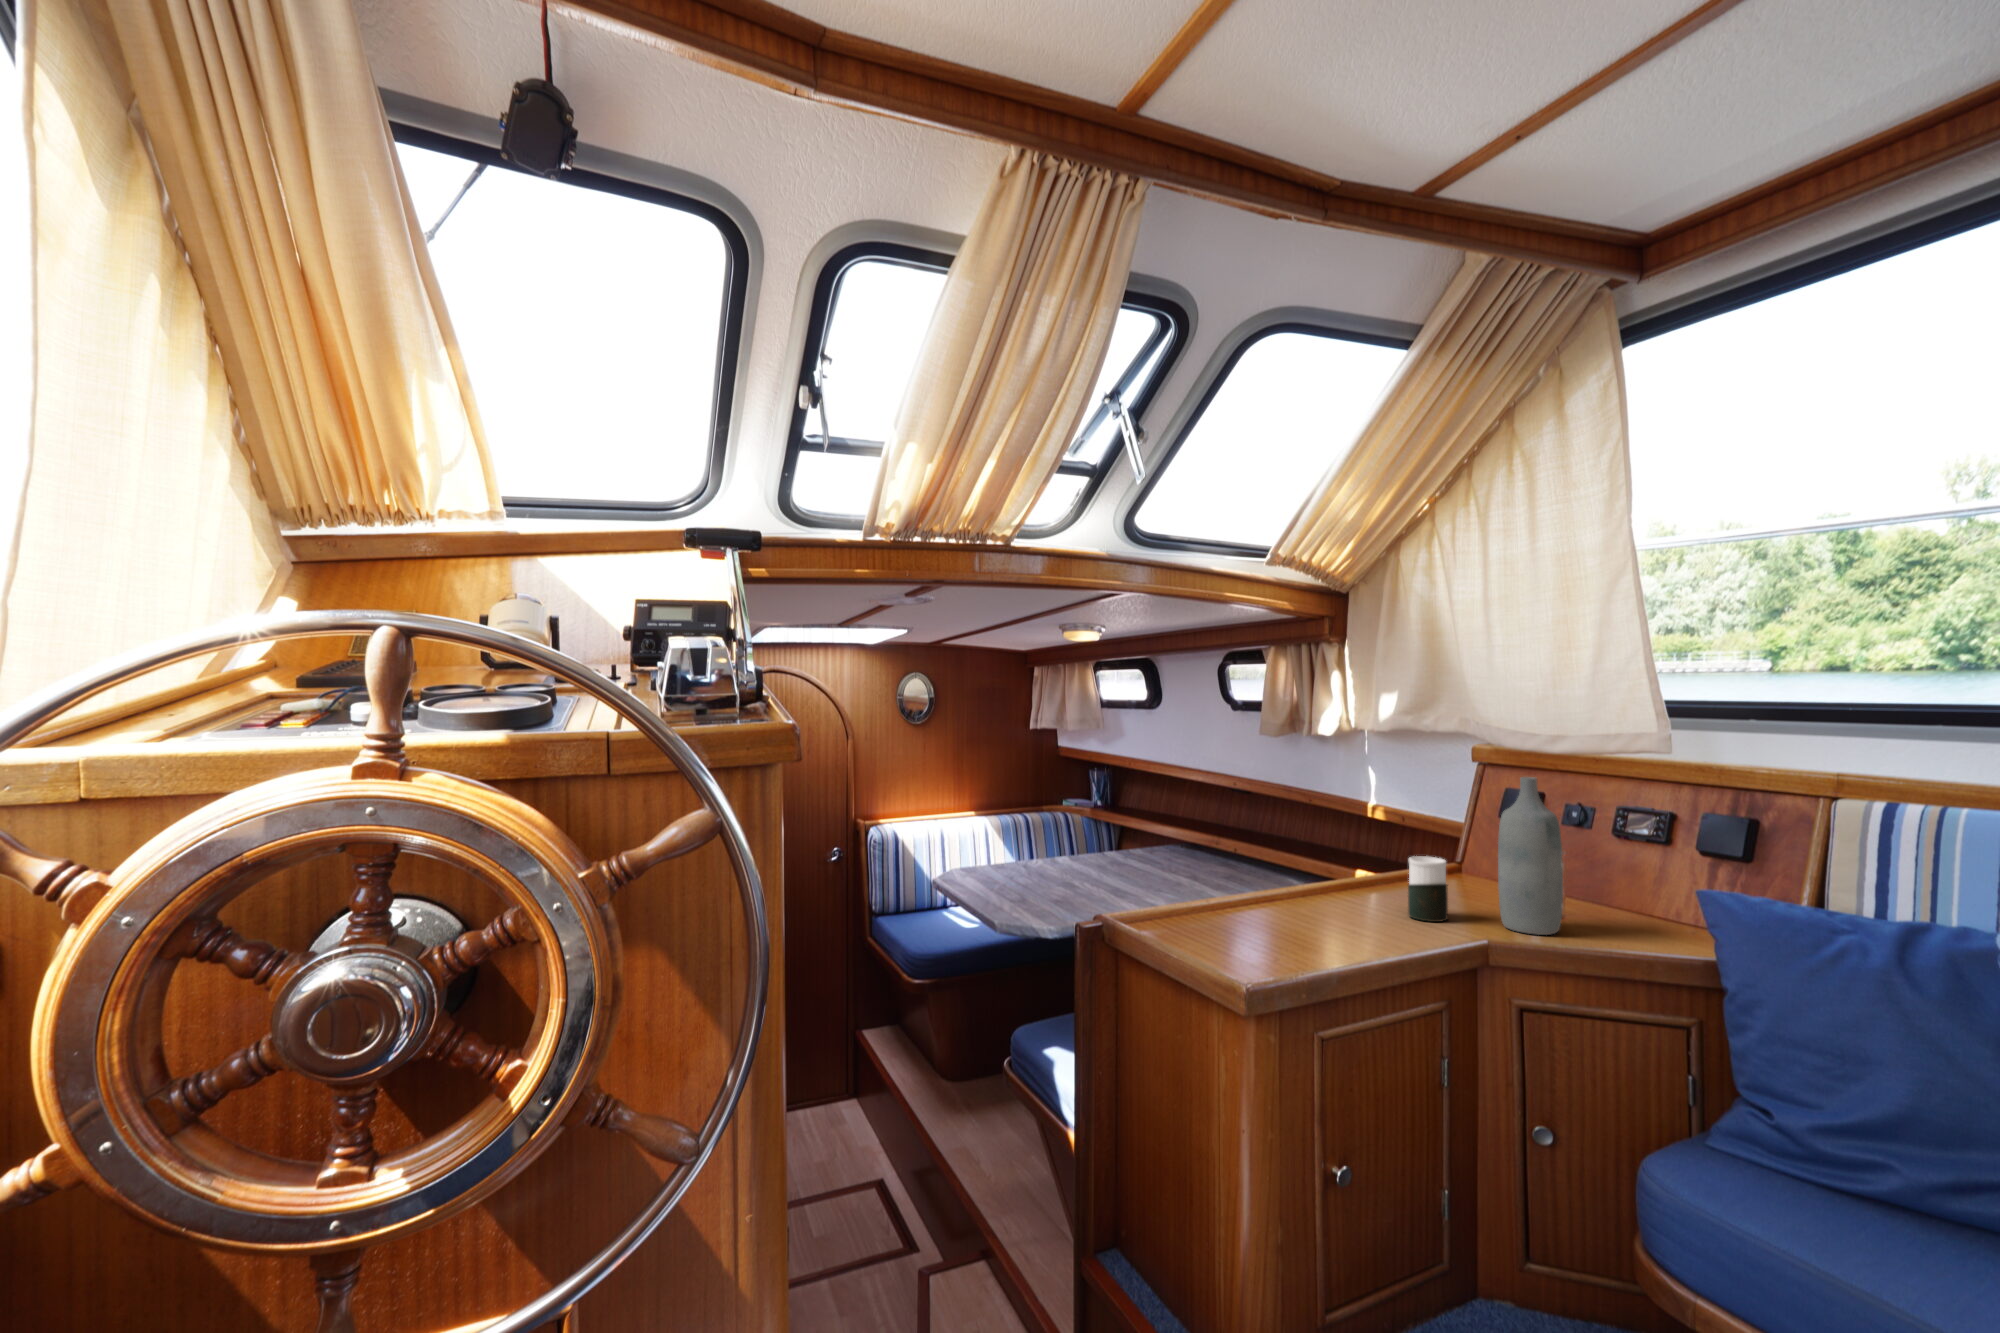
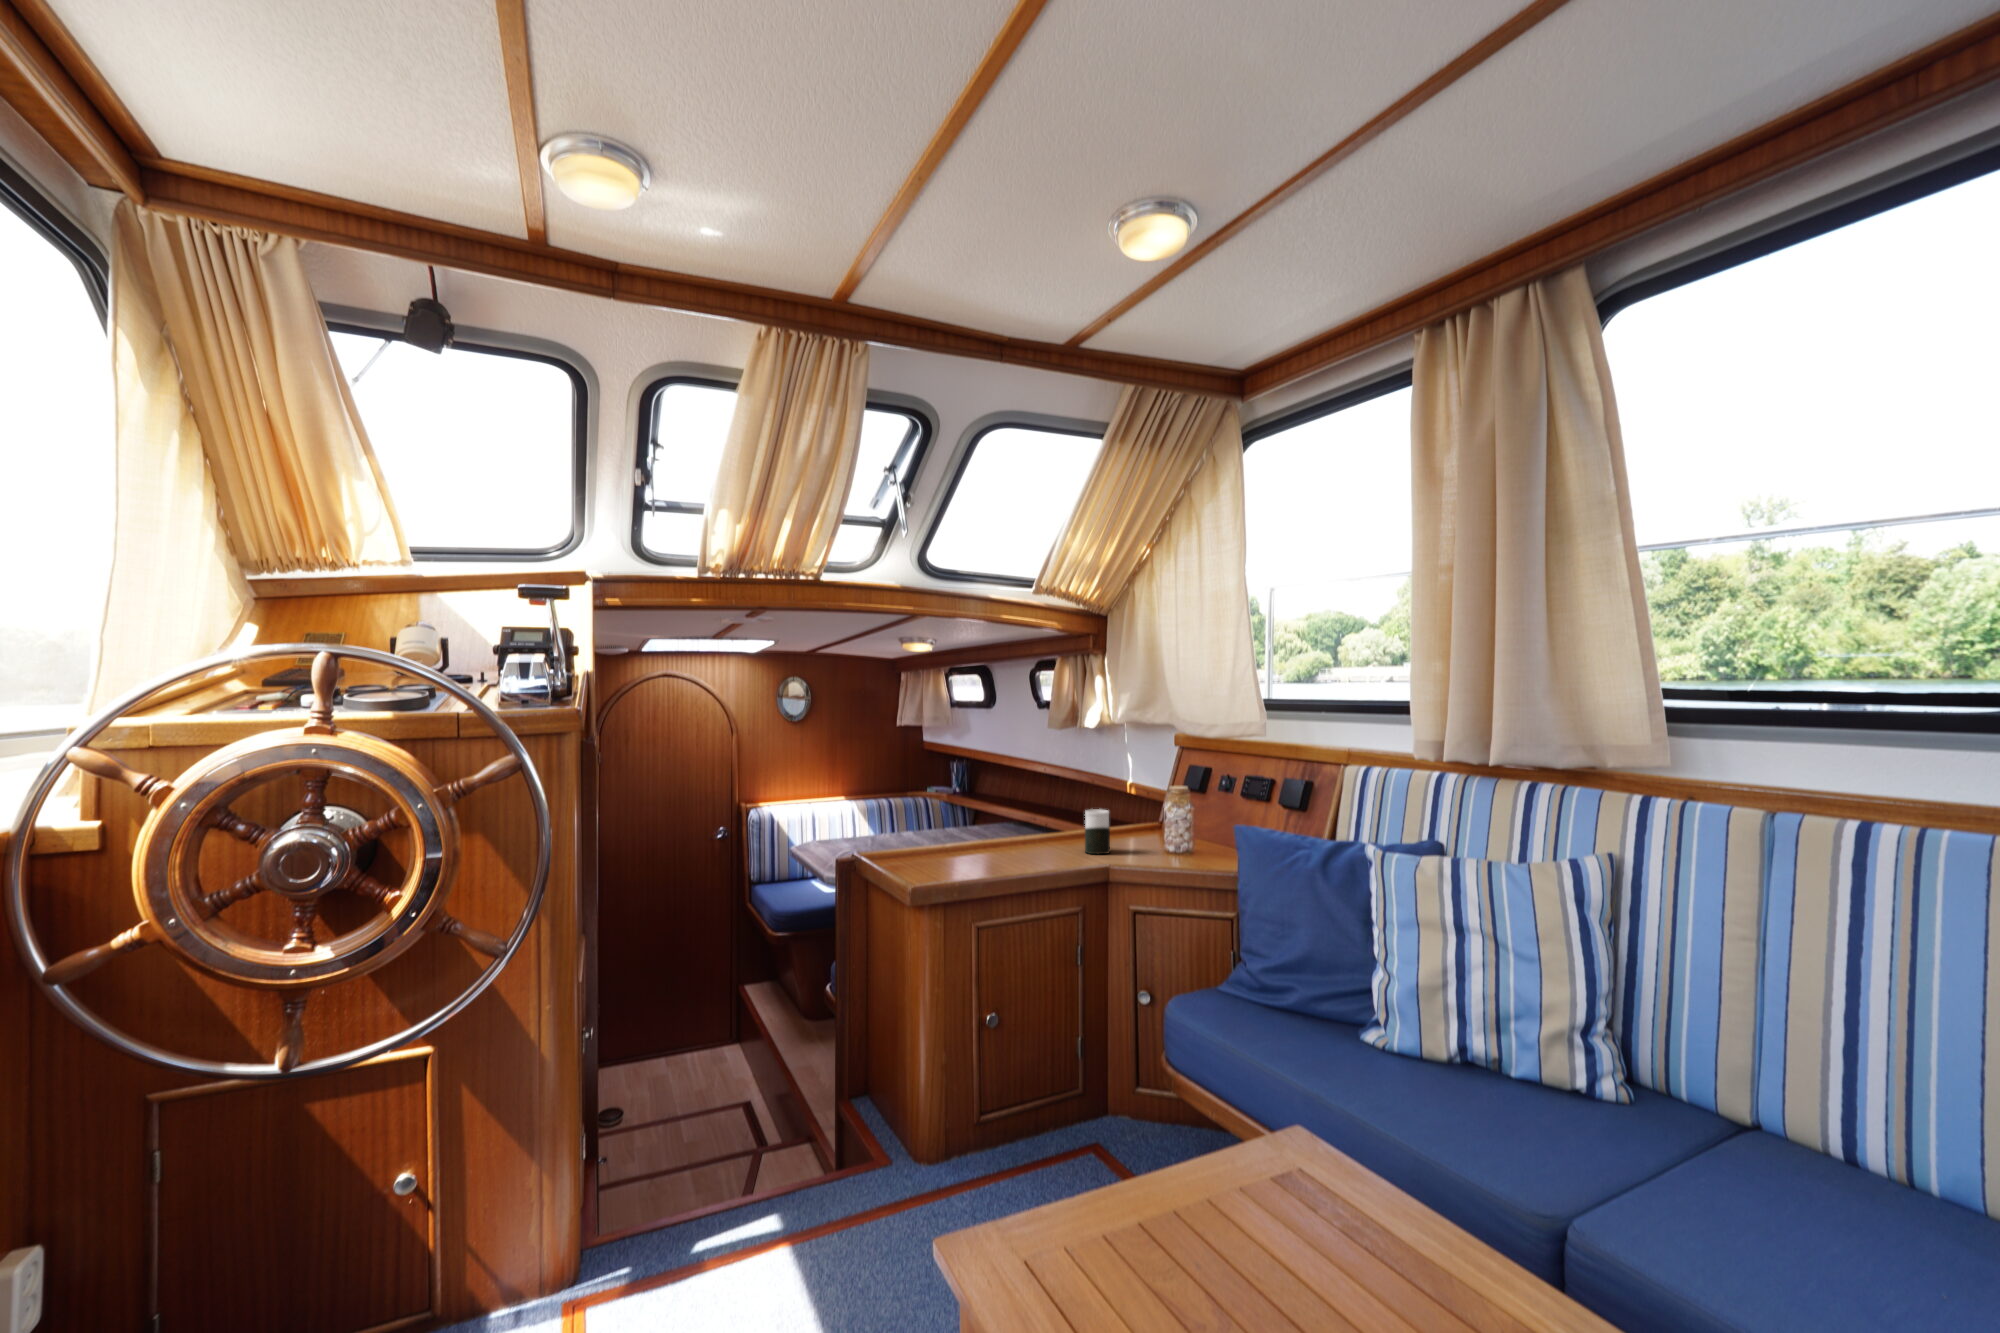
bottle: present [1498,777,1563,935] -> none [1139,751,1178,860]

